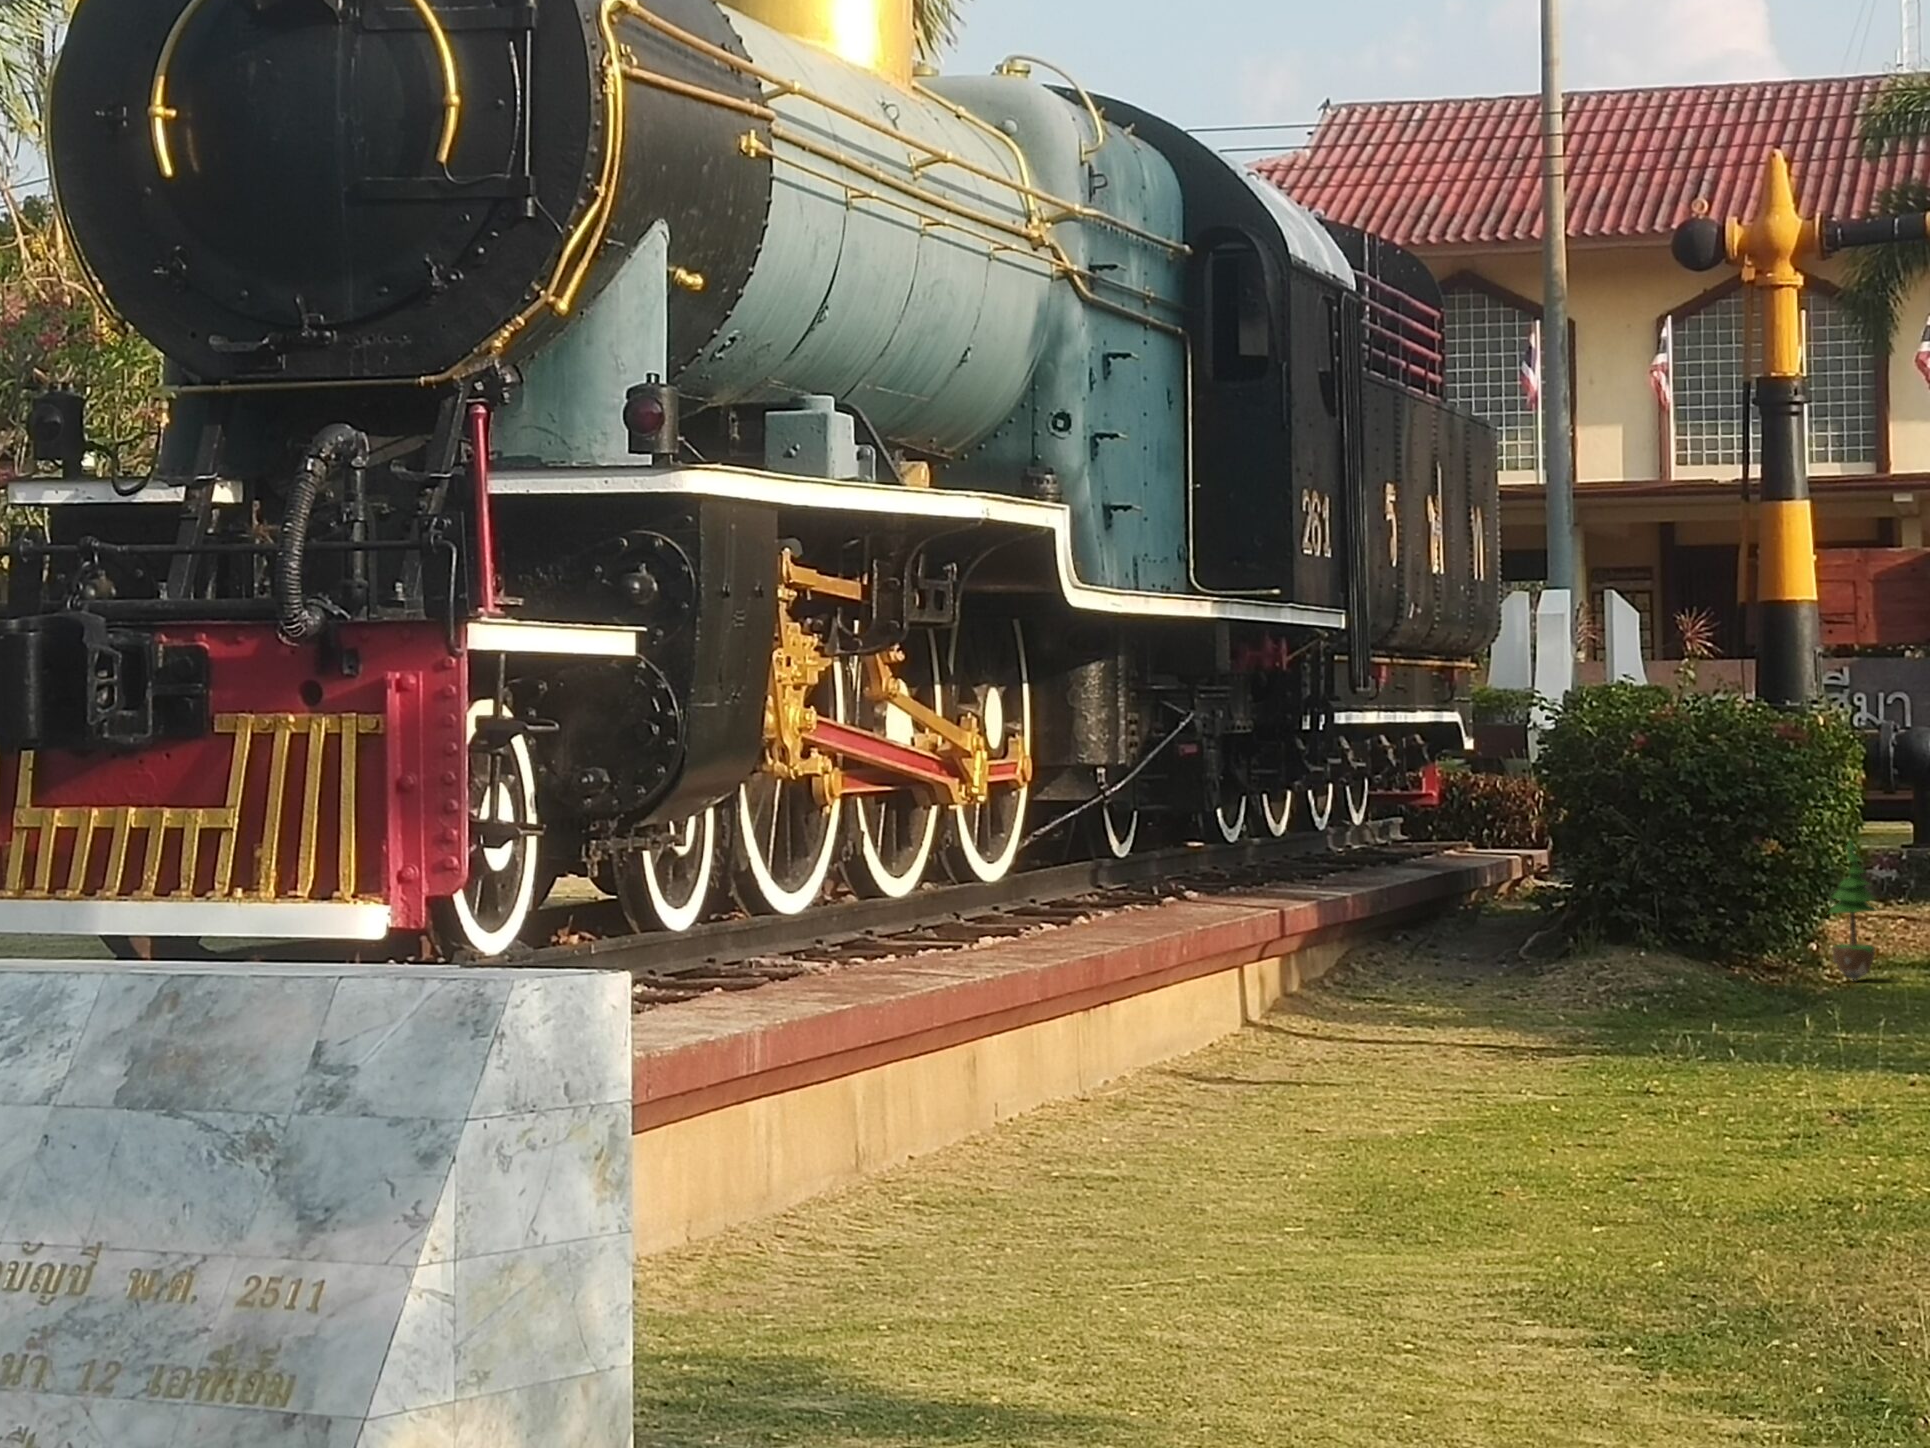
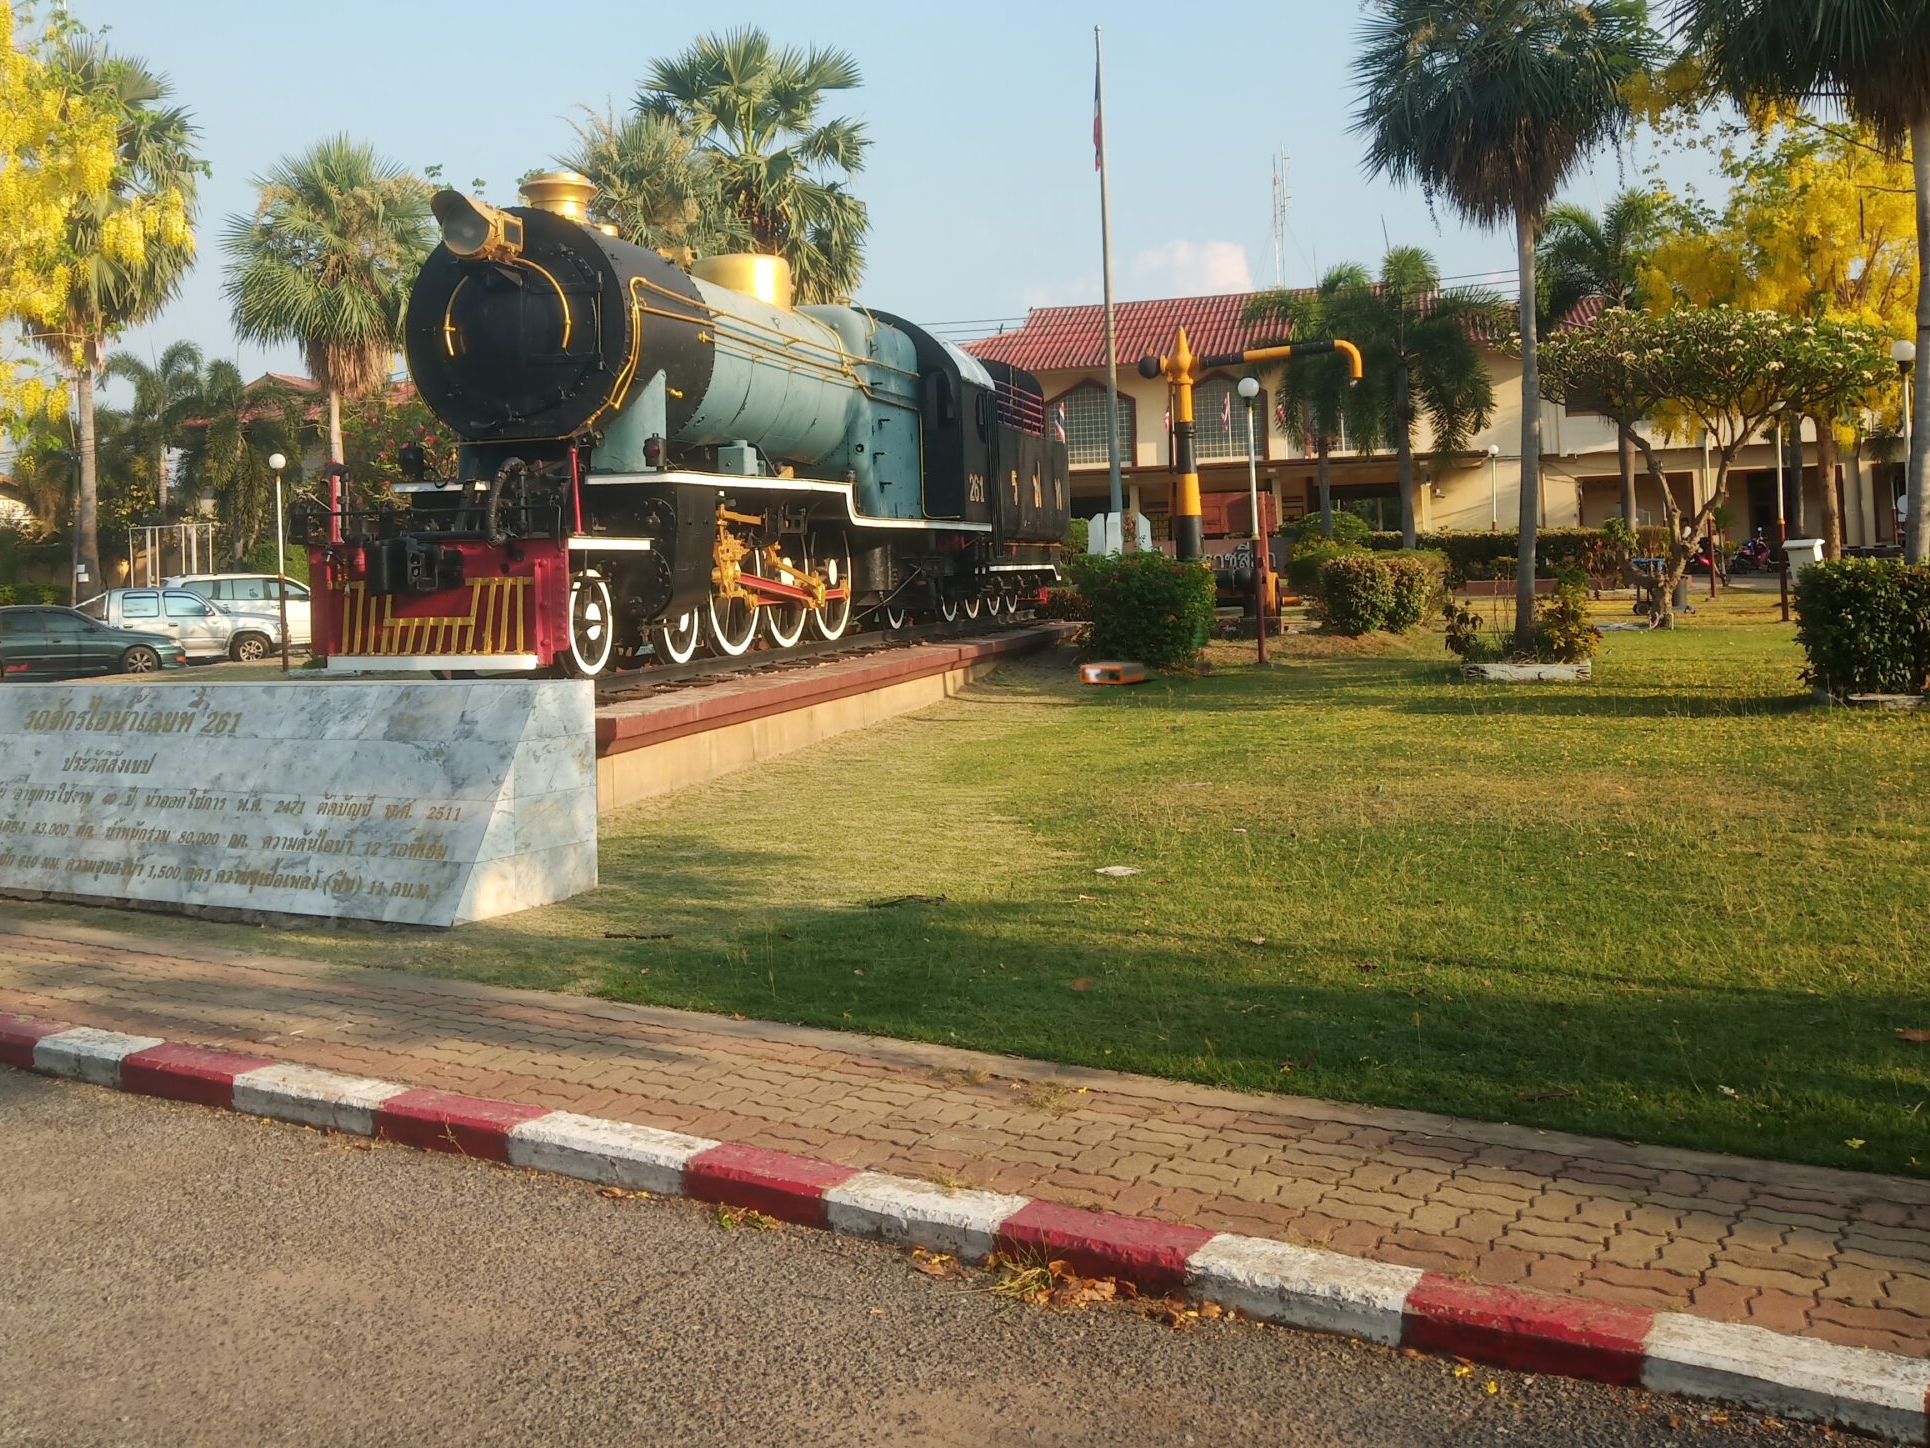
storage box: none [1568,942,1717,997] -> present [1080,662,1144,684]

